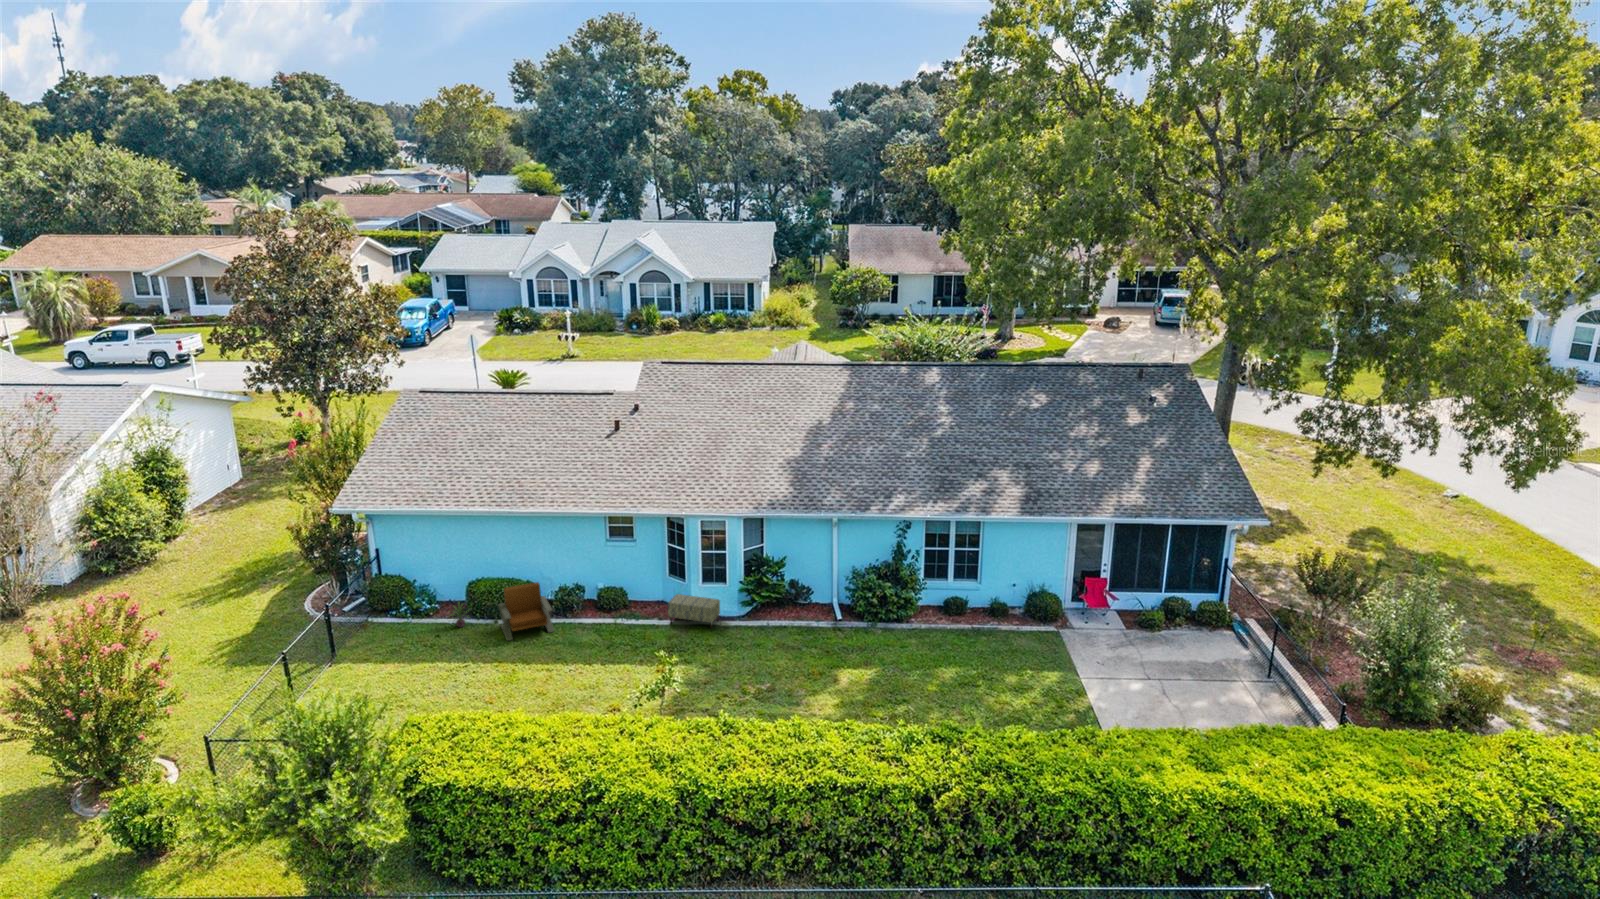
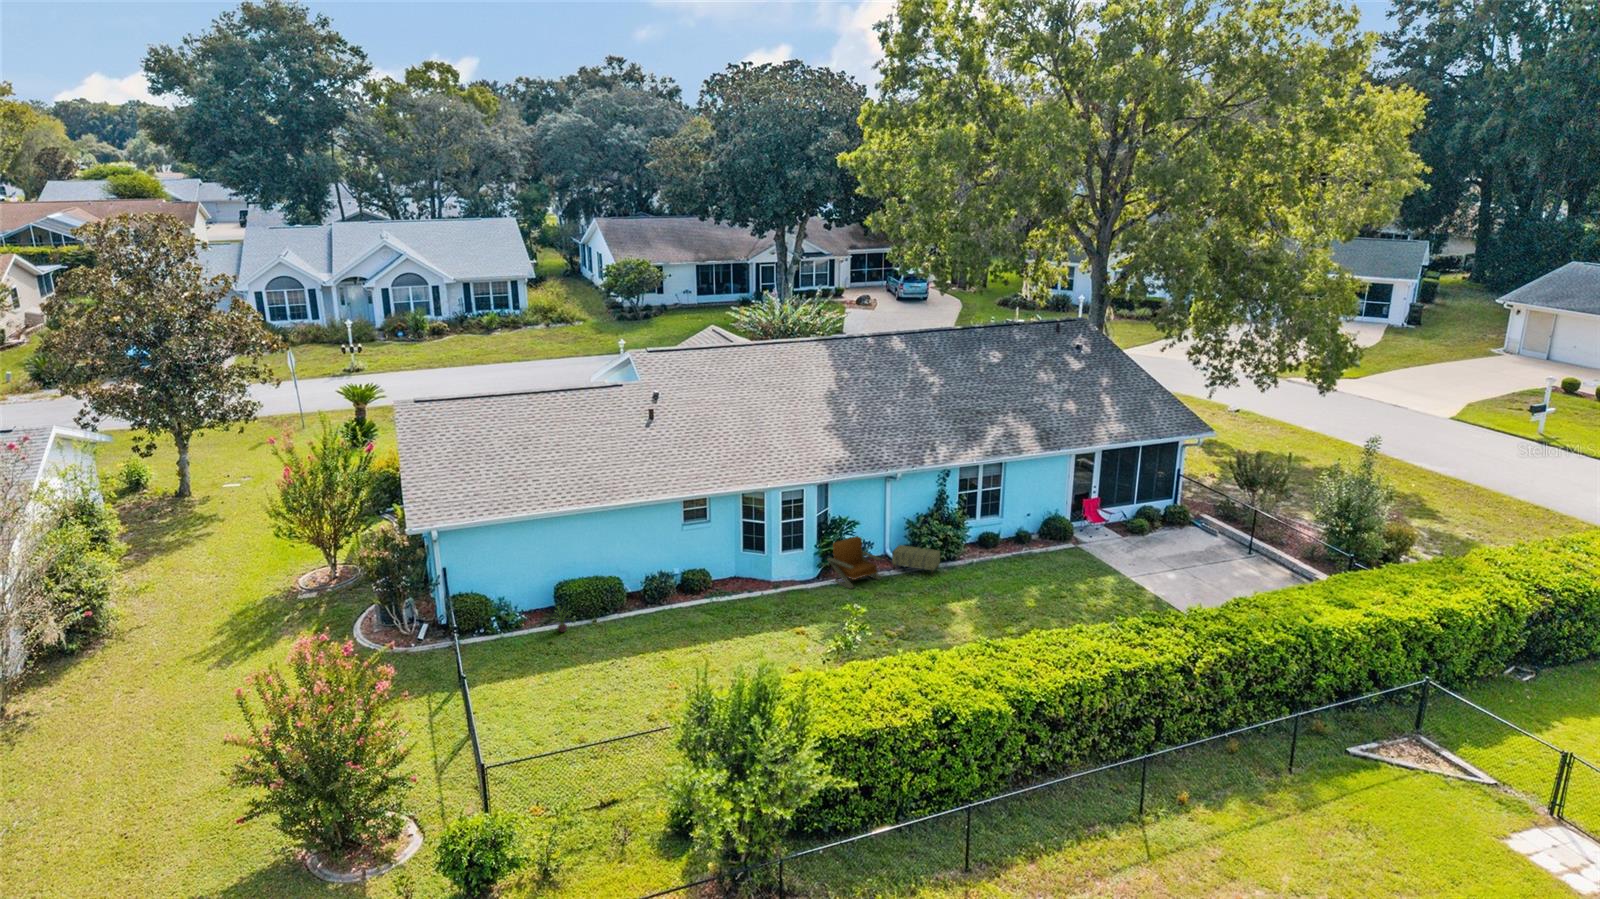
lounge chair: present [499,582,554,641] -> present [827,536,881,589]
bench: present [668,594,720,628] -> present [892,545,940,575]

